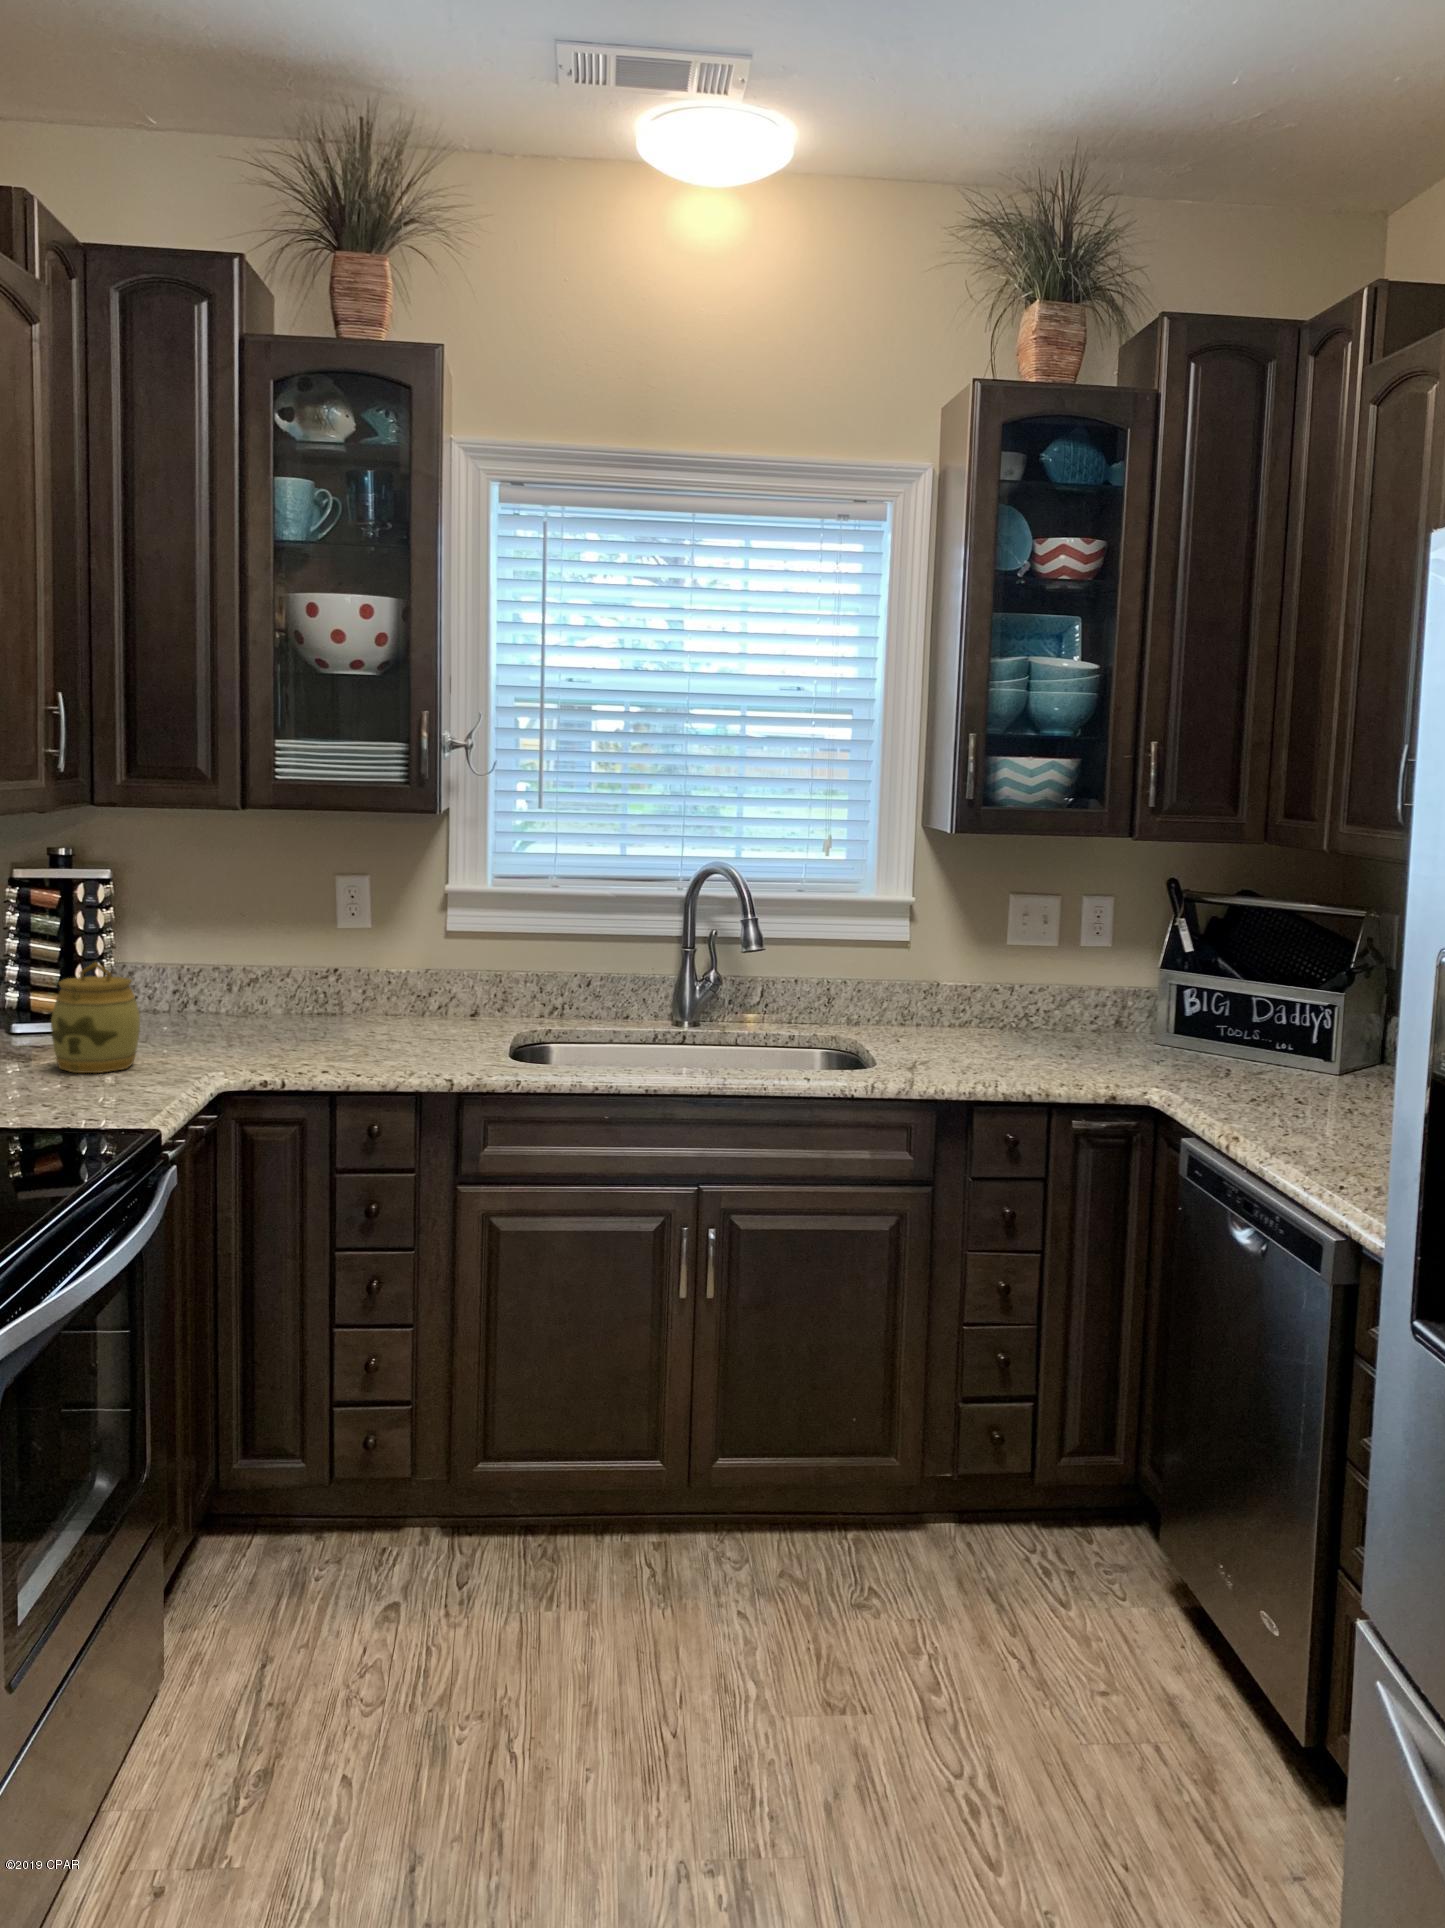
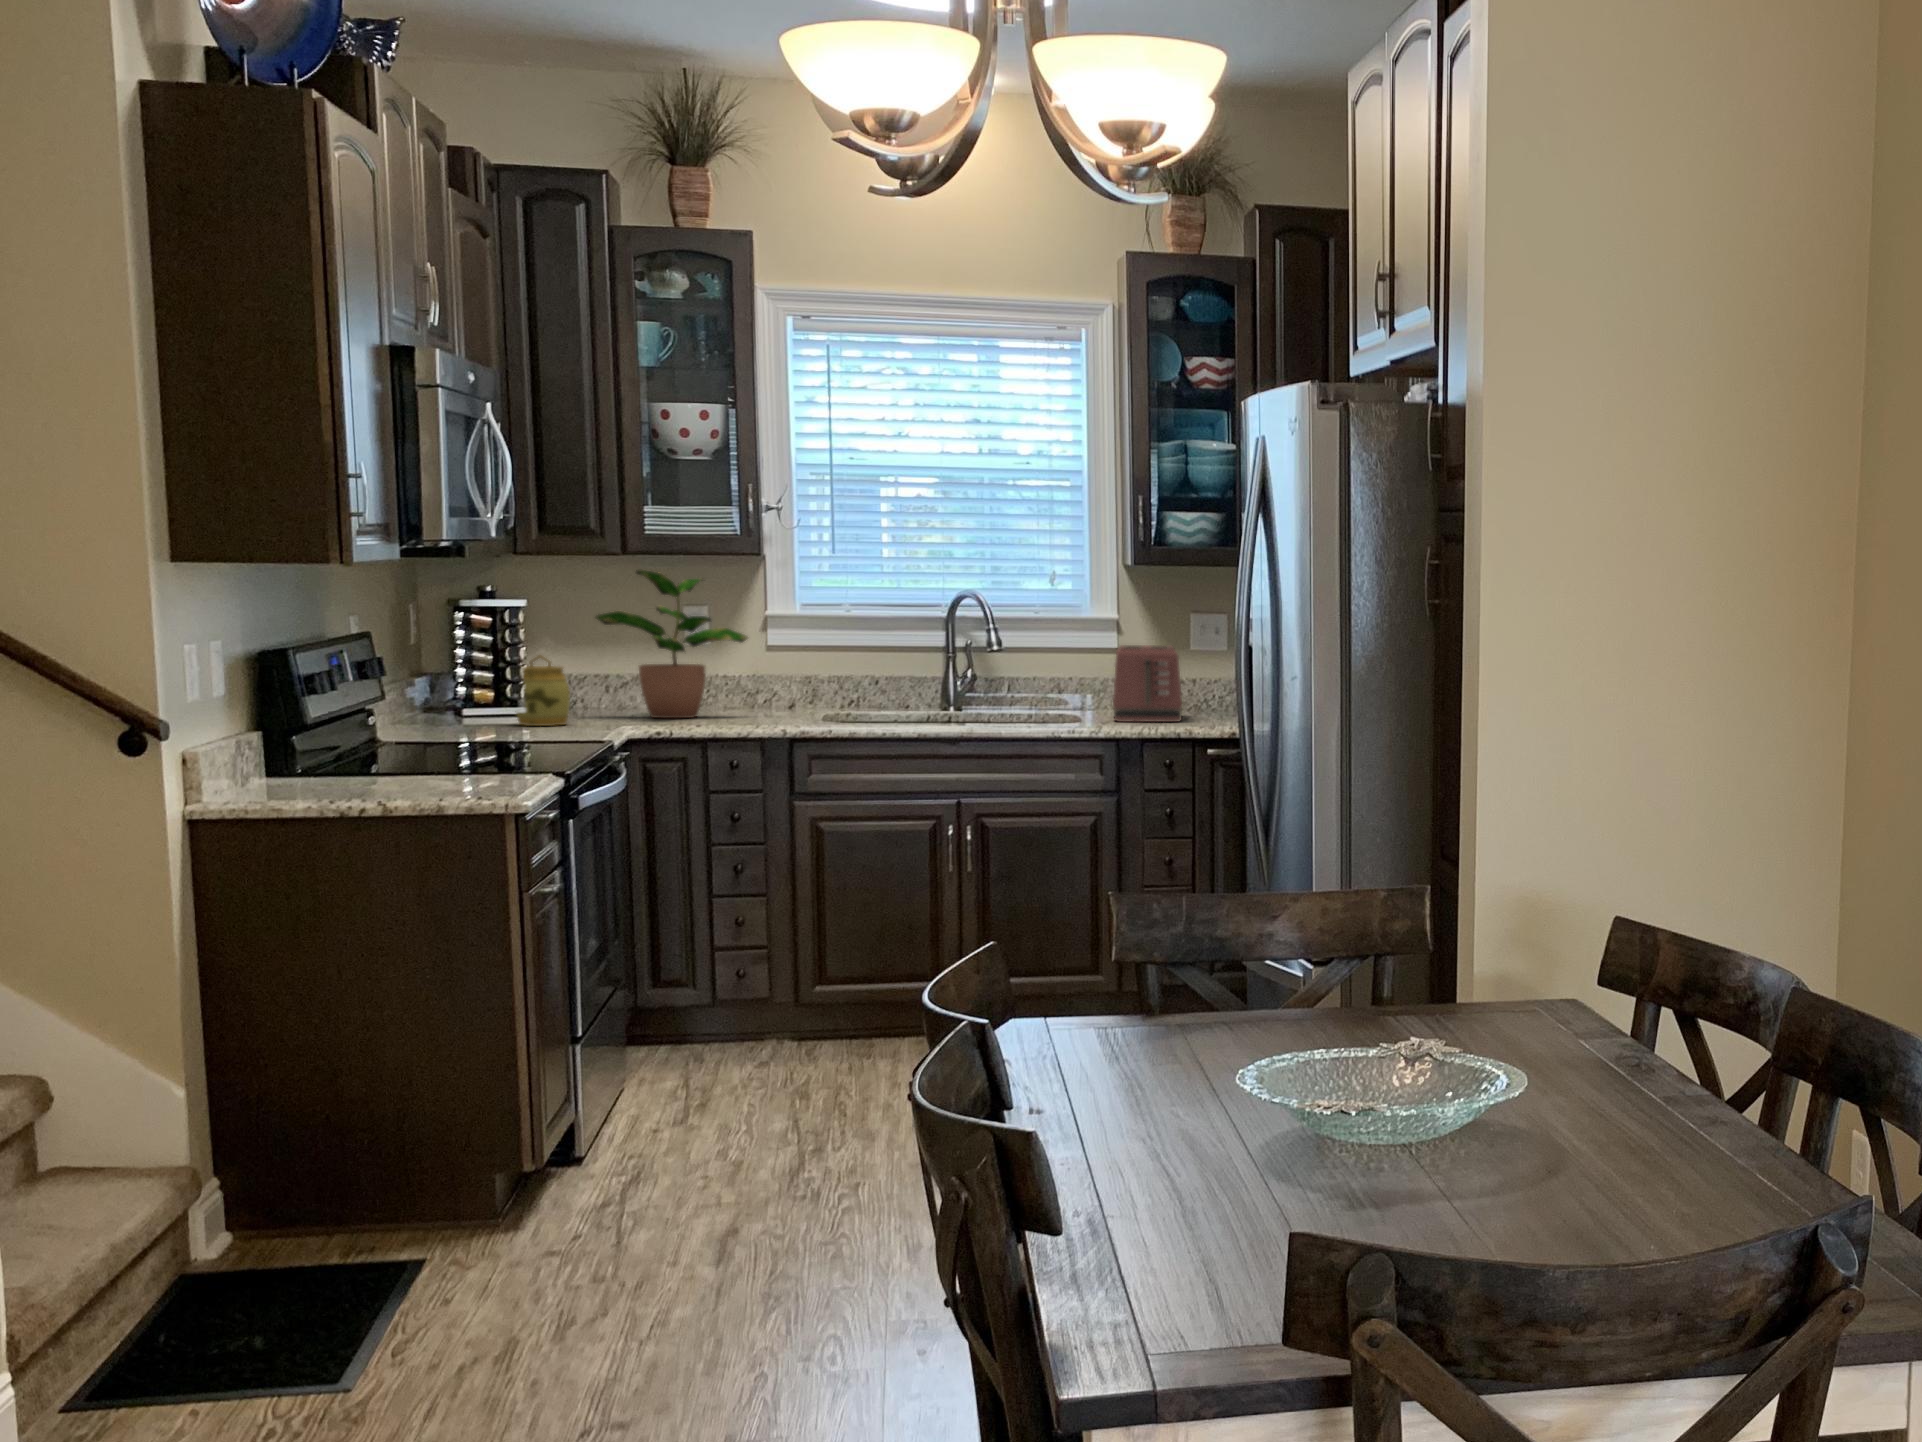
potted plant: none [200,831,414,1043] -> present [596,570,748,718]
toaster: none [912,944,1032,1073] -> present [1113,645,1182,722]

